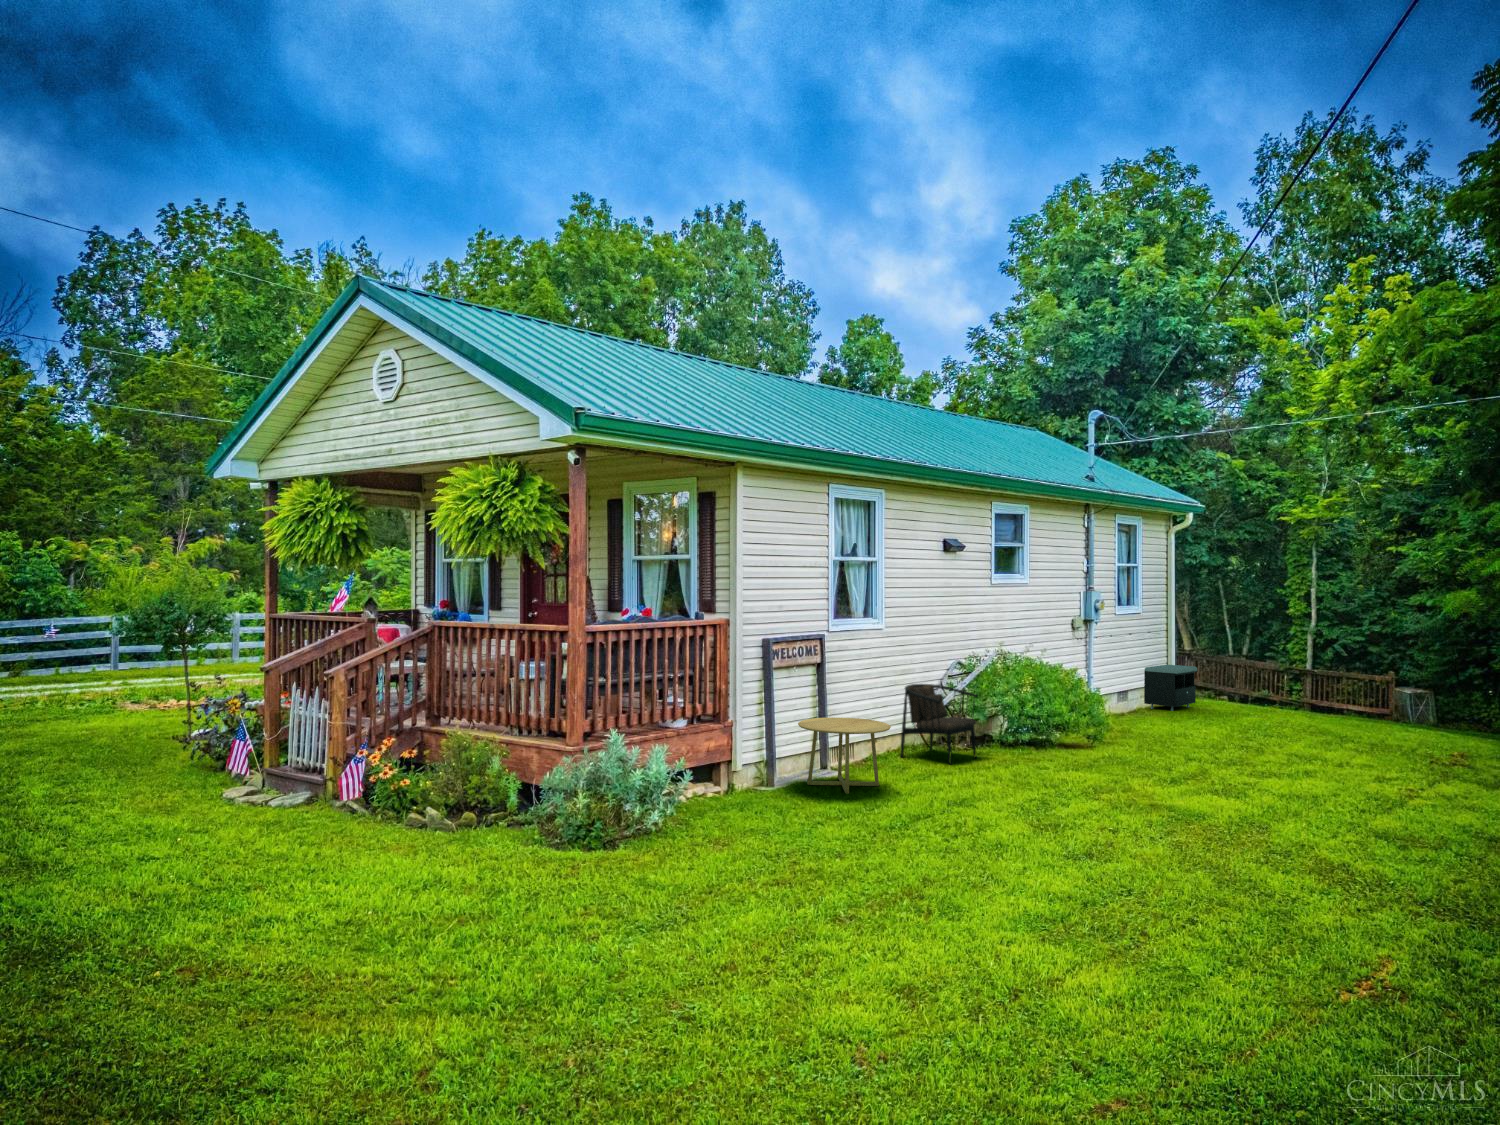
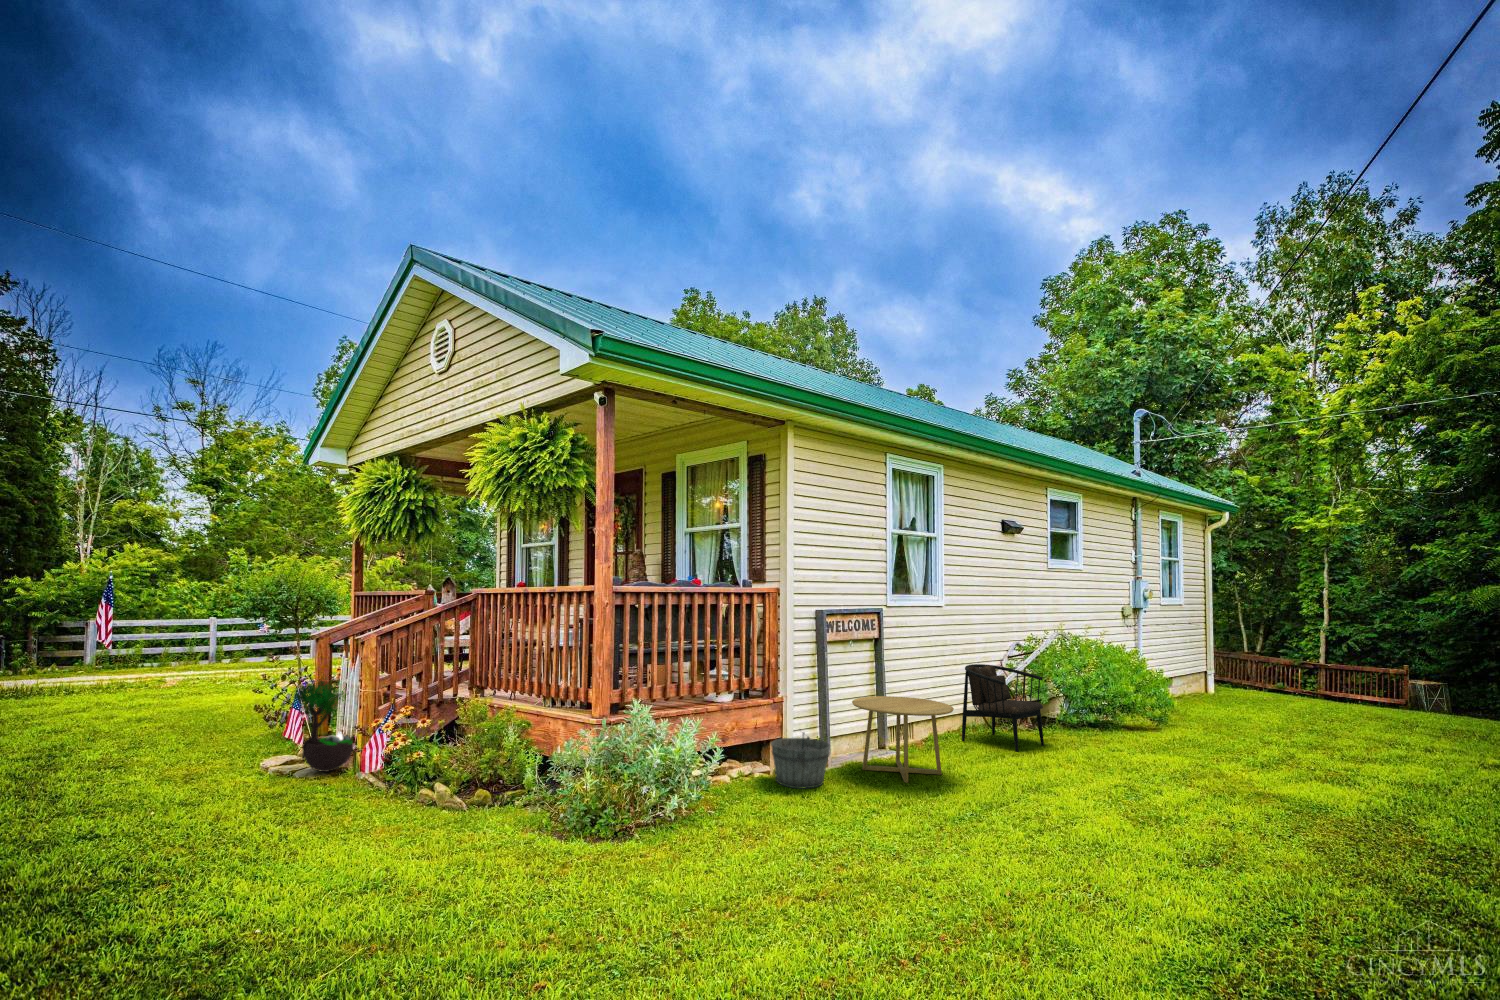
storage bench: present [1144,665,1197,711] -> none [1200,655,1254,701]
potted tree: none [259,710,327,805] -> present [290,680,353,772]
wooden bucket: none [725,749,779,802] -> present [771,733,830,788]

